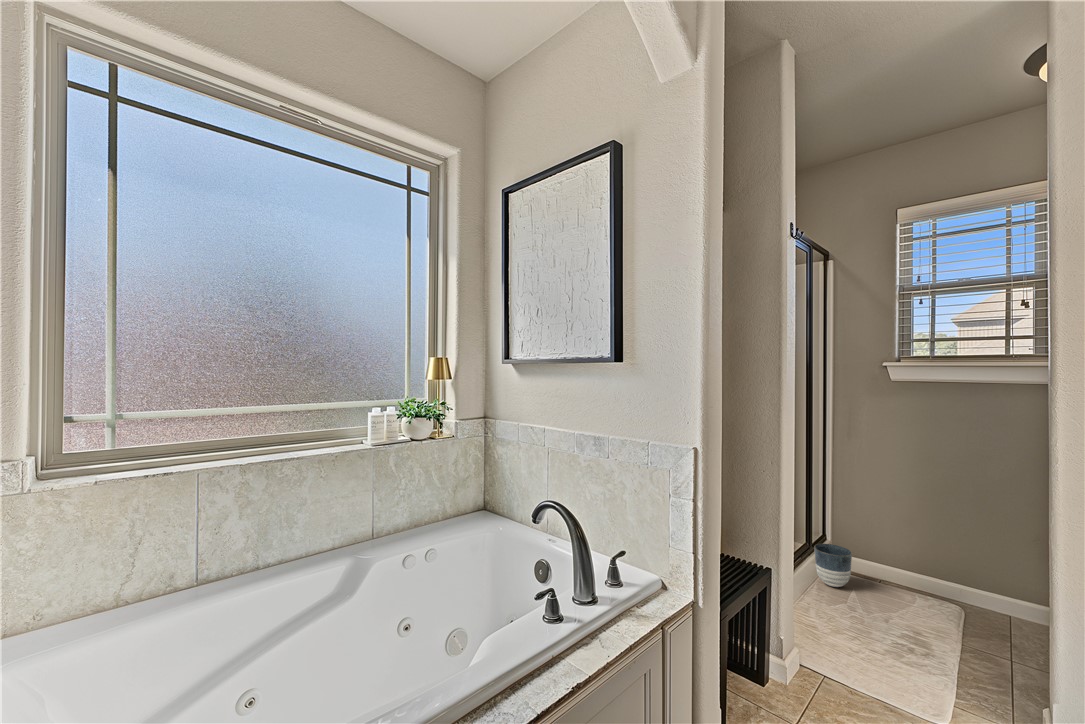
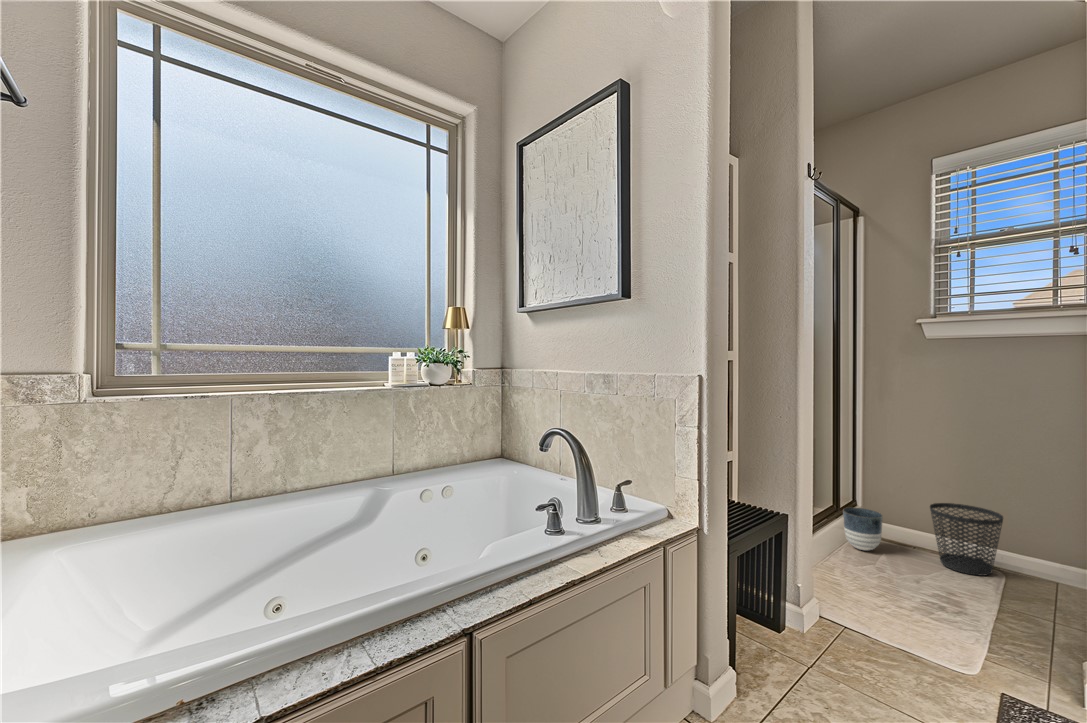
wastebasket: none [896,540,963,613] -> present [930,503,1003,576]

